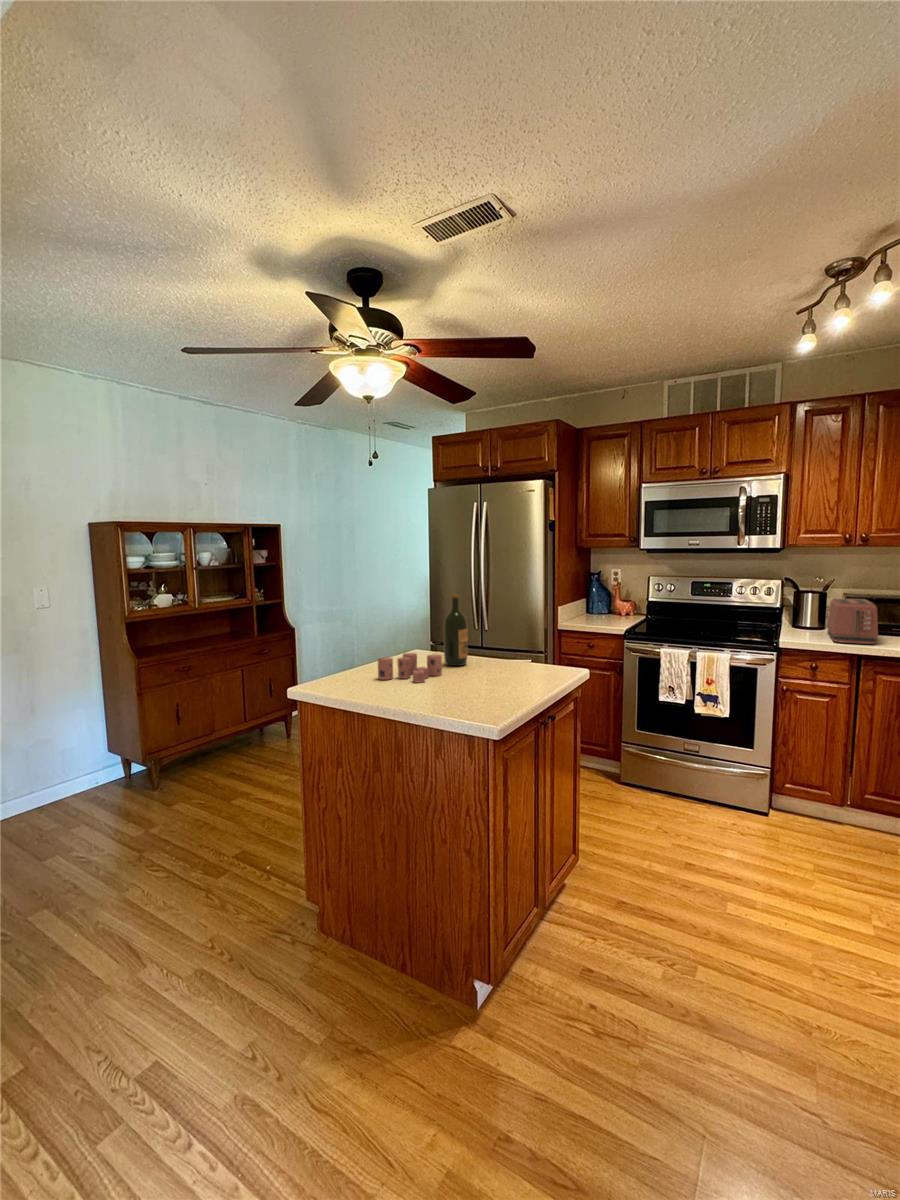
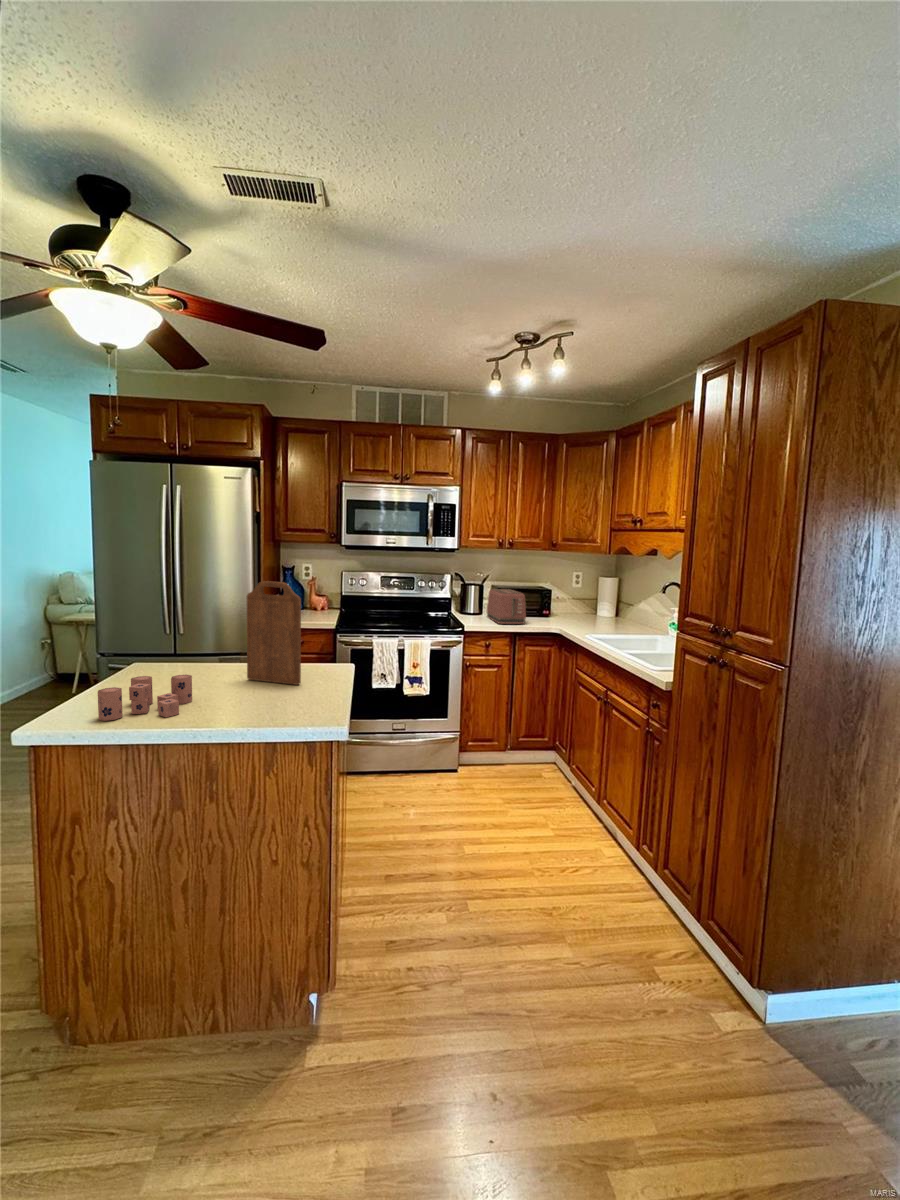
cutting board: none [491,583,528,674] -> present [247,581,301,685]
wine bottle: present [444,594,468,666] -> none [180,595,214,686]

